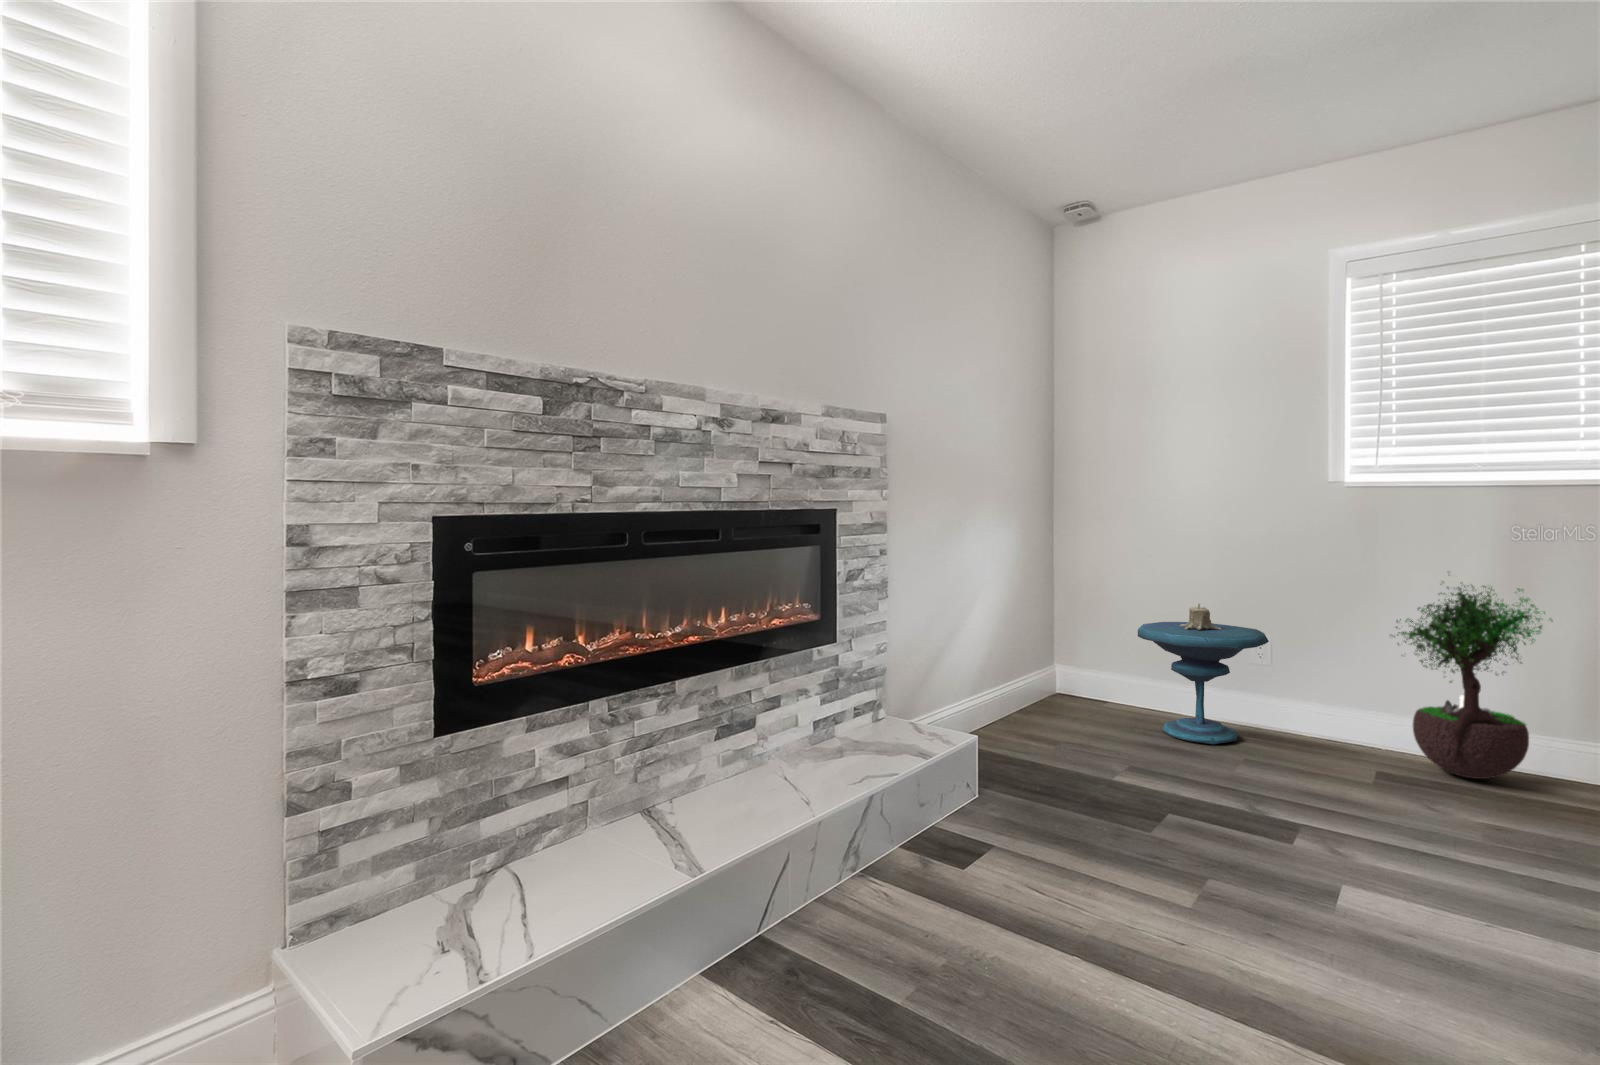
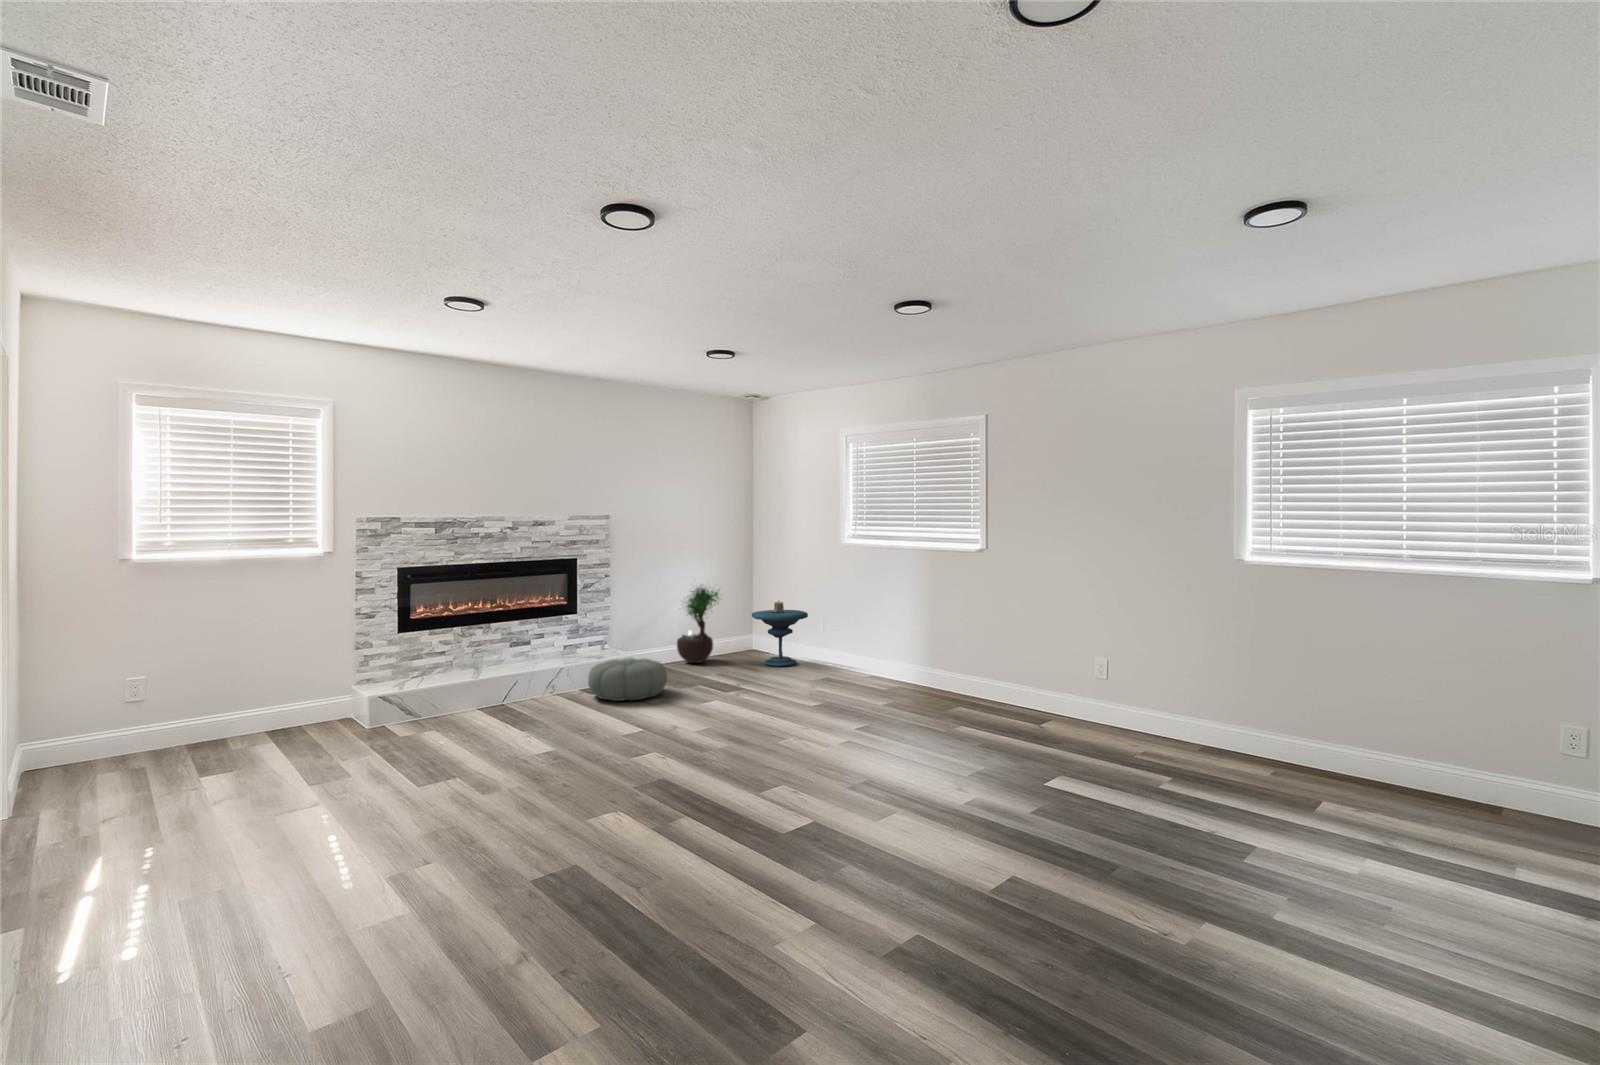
potted tree: present [1394,572,1552,779] -> present [677,587,719,663]
pouf: none [976,766,1204,918] -> present [588,658,667,701]

